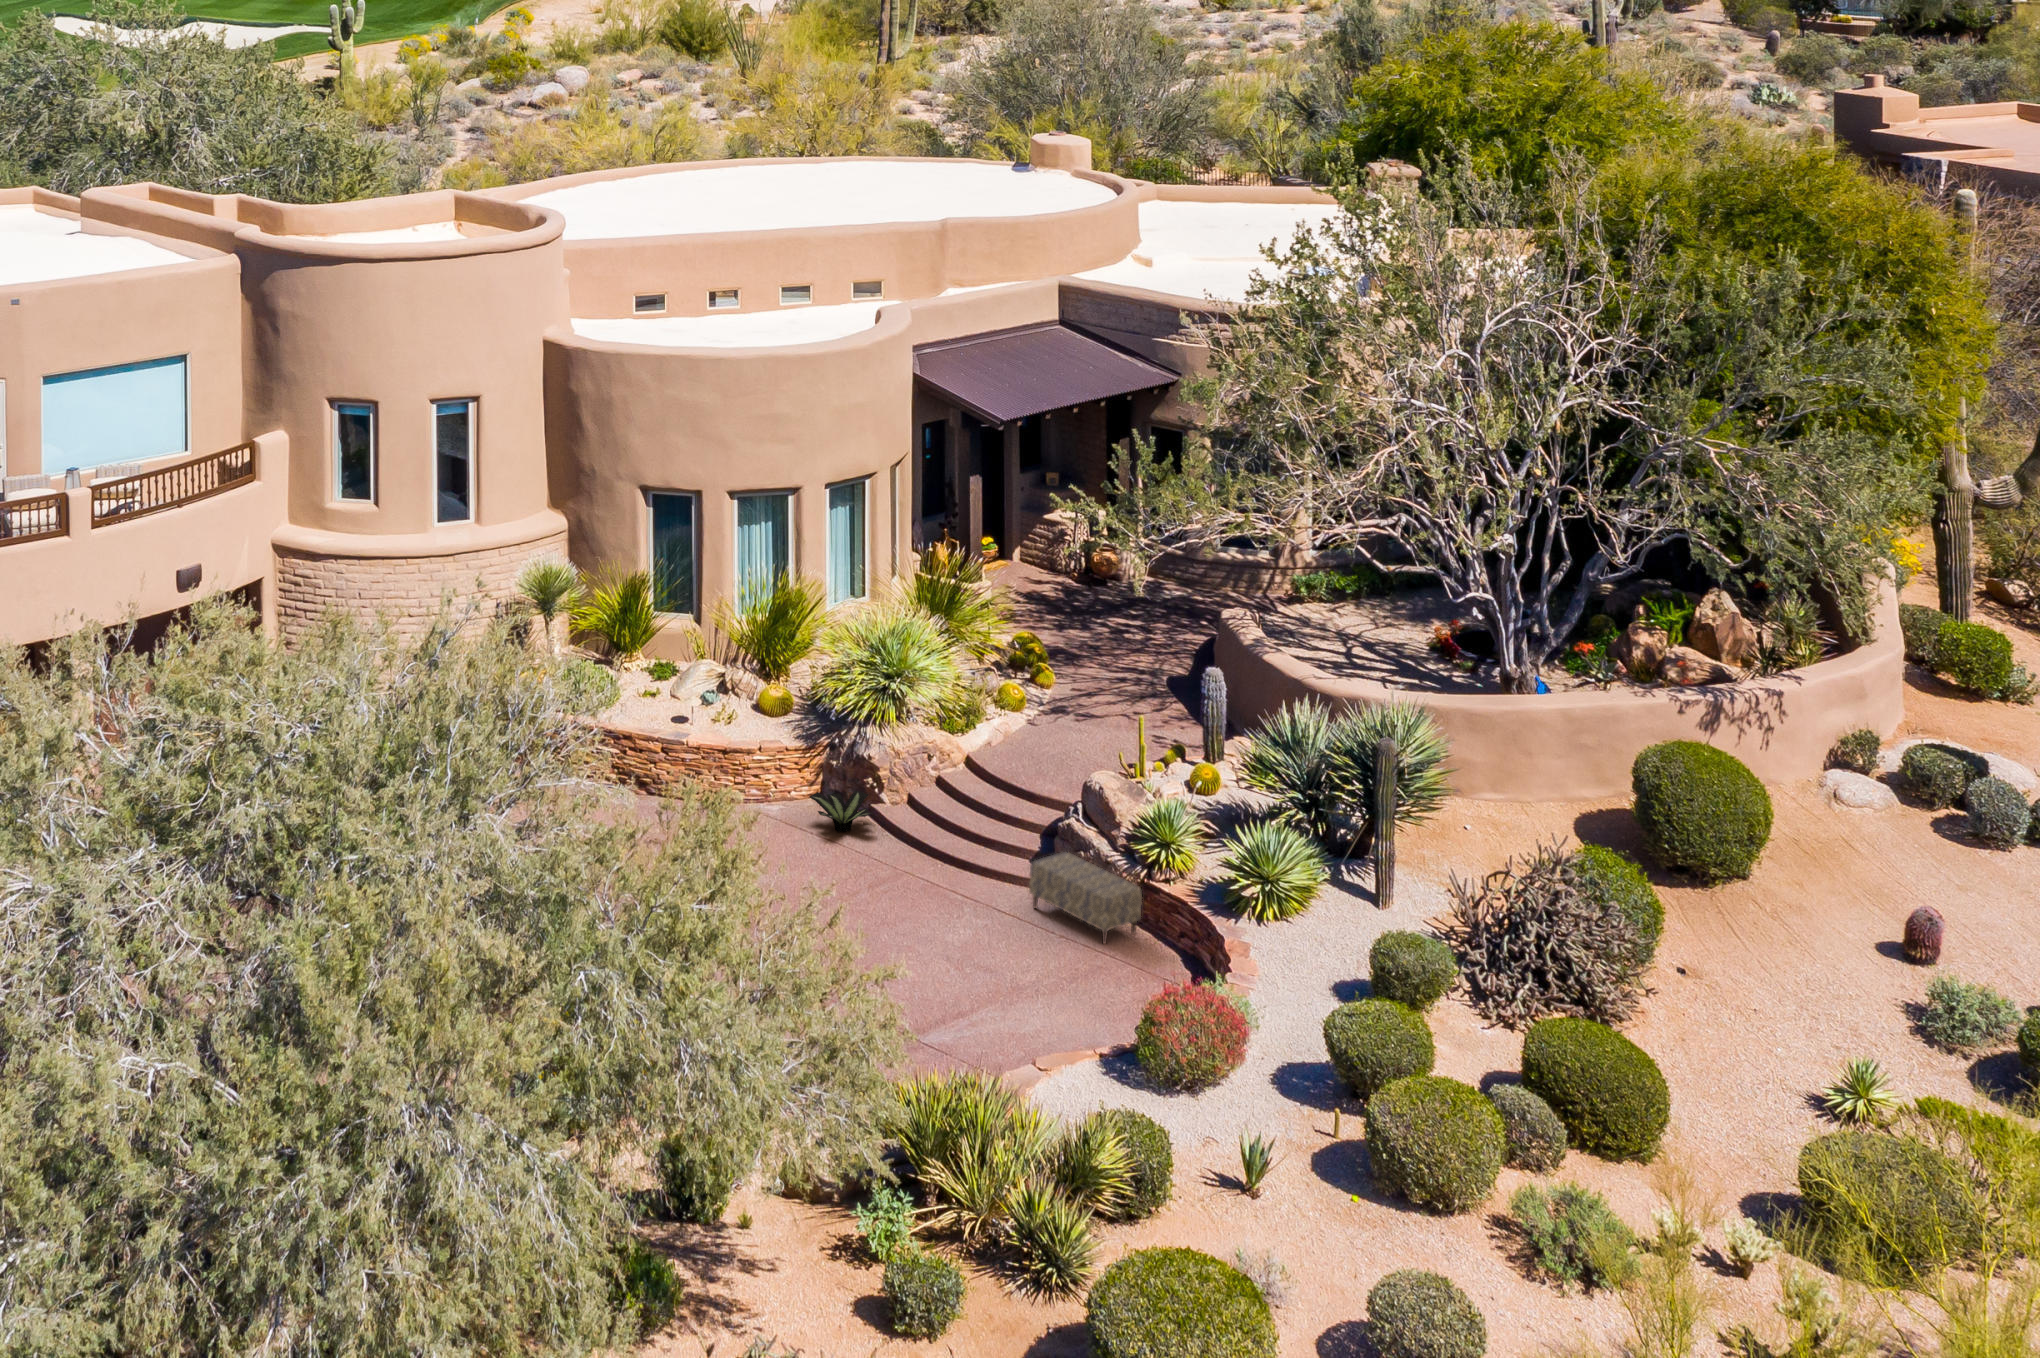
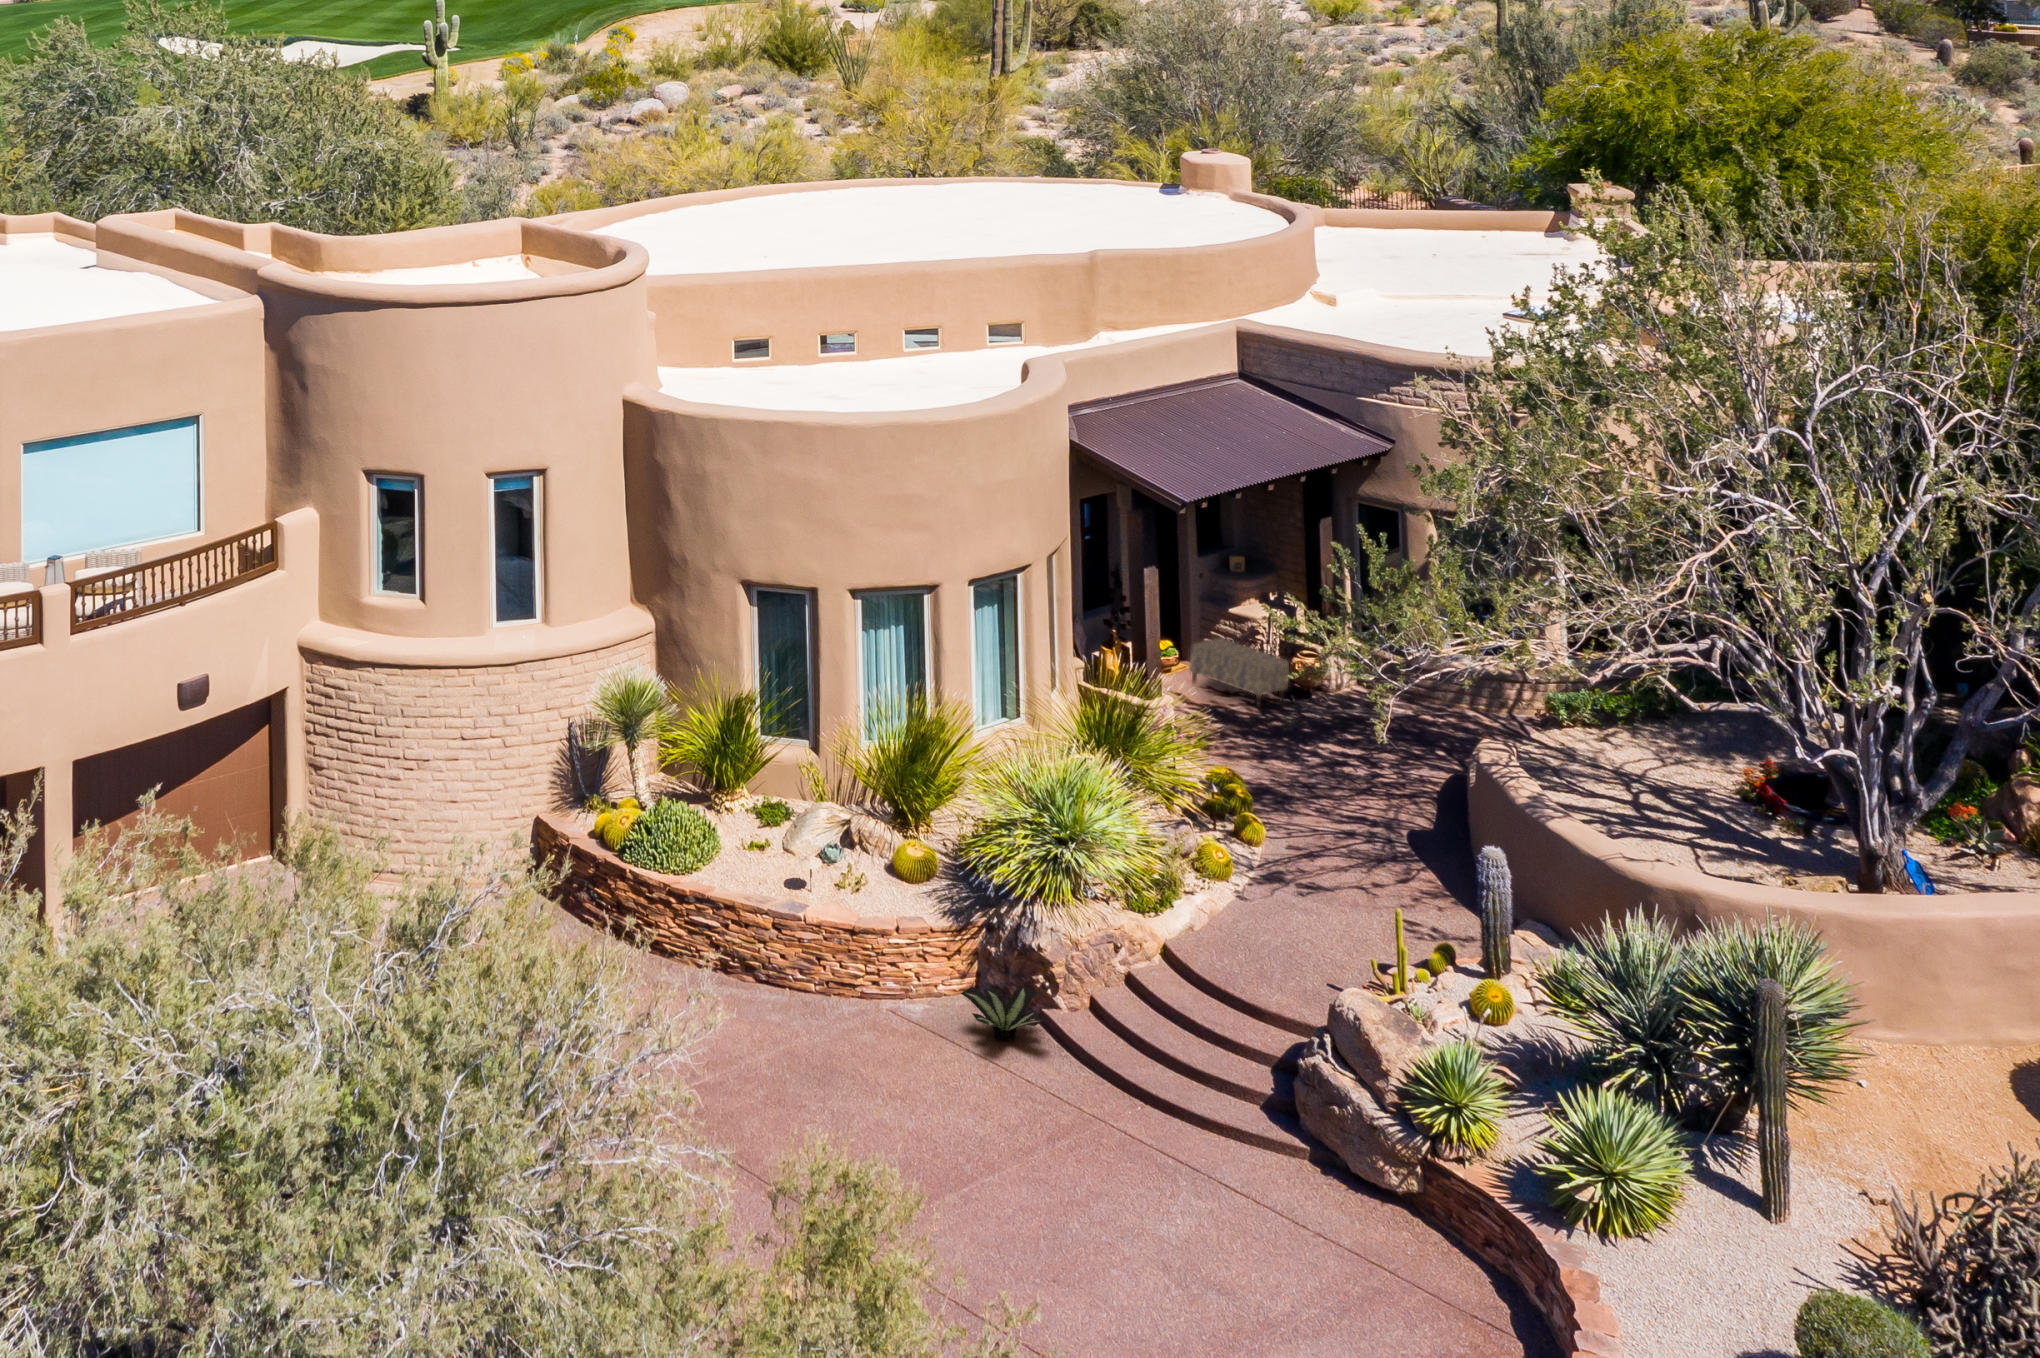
bench: present [1029,852,1142,944] -> present [1189,638,1289,707]

